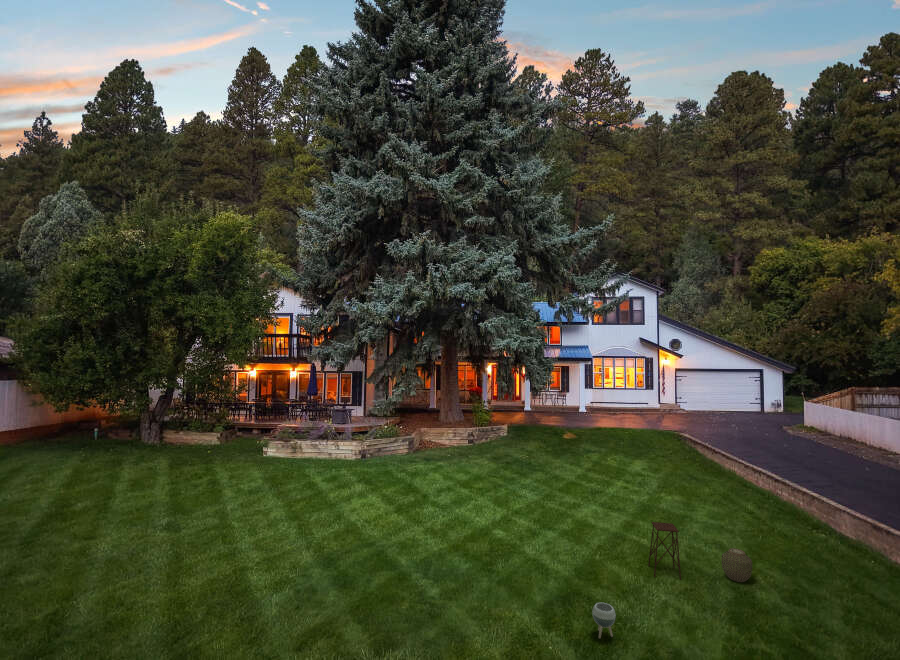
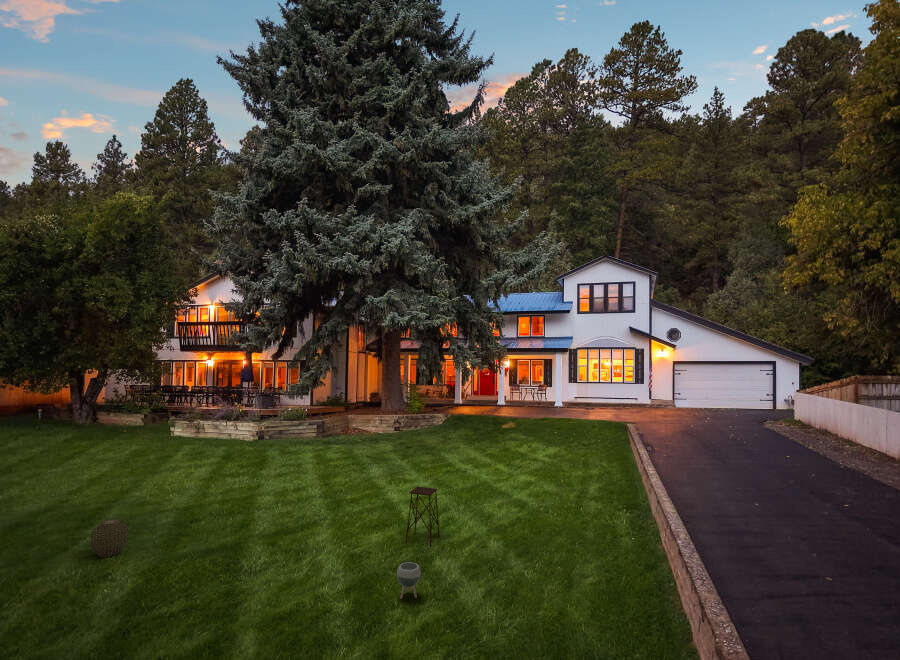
woven basket: present [722,548,752,582] -> present [91,519,128,557]
planter: present [593,603,616,638] -> present [397,562,421,599]

